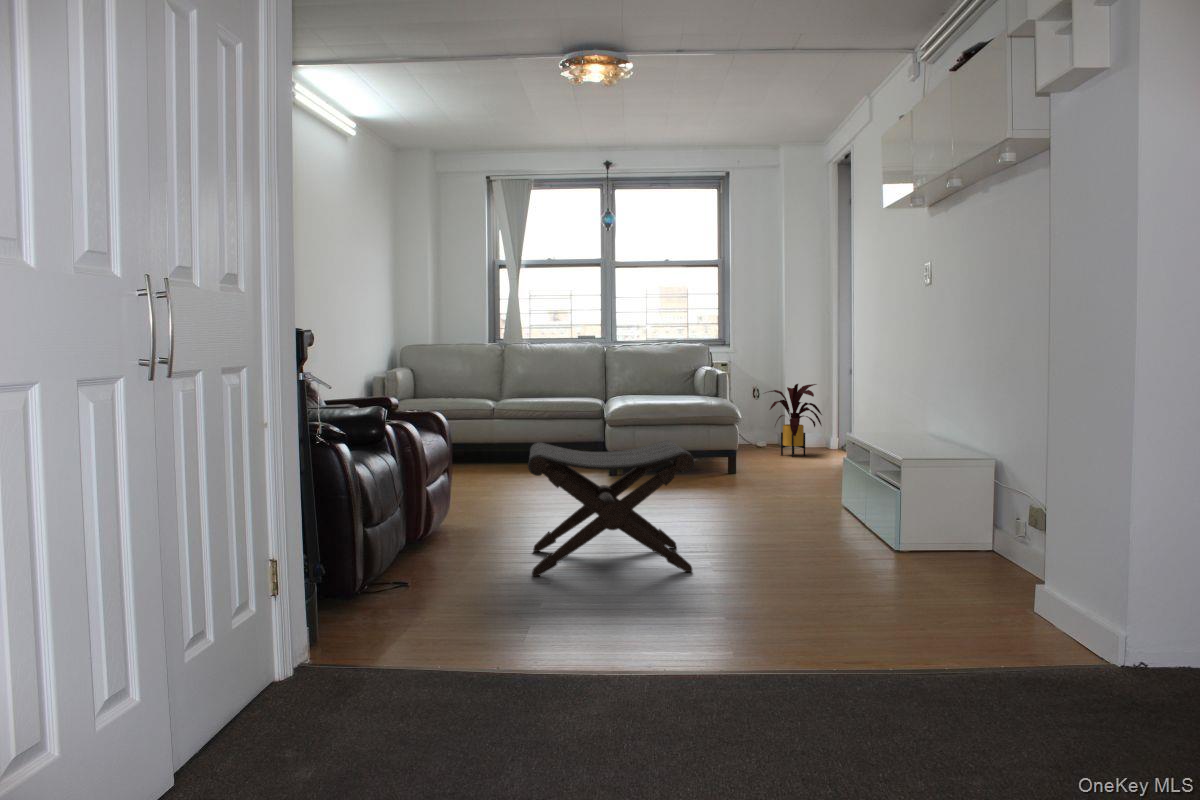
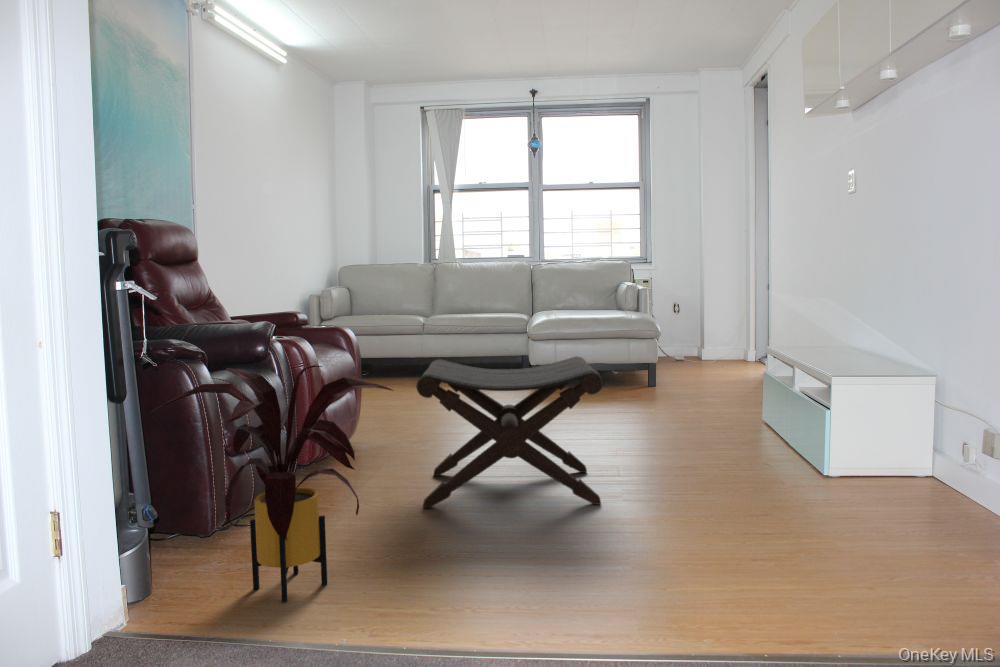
house plant: present [769,384,822,457] -> present [146,365,393,602]

